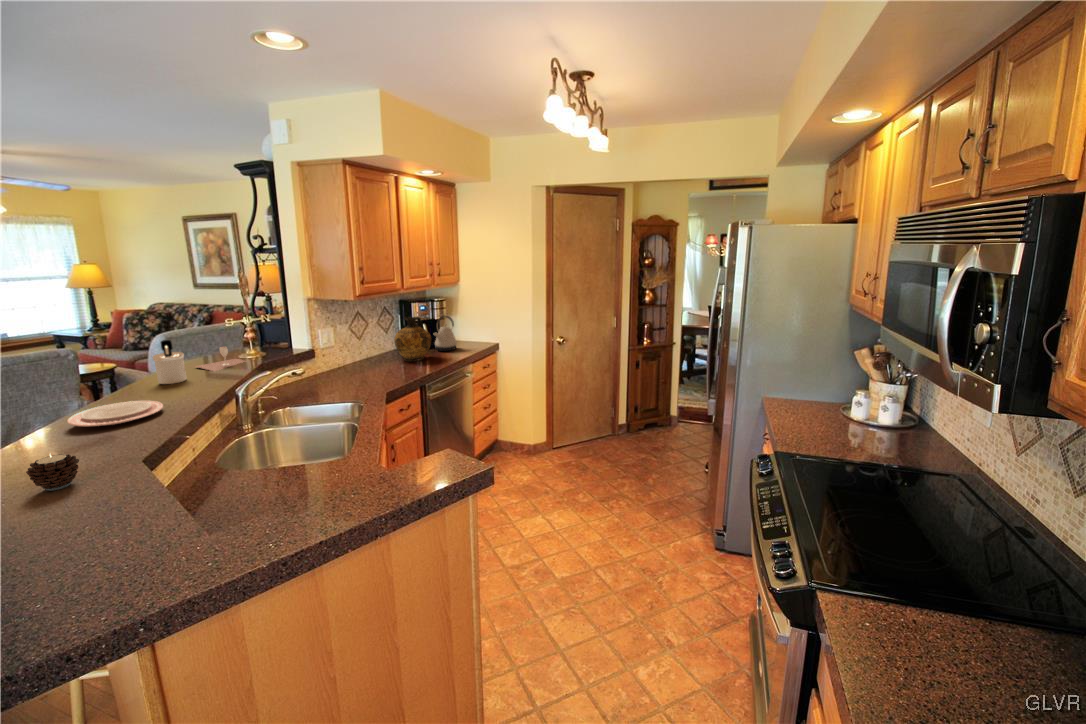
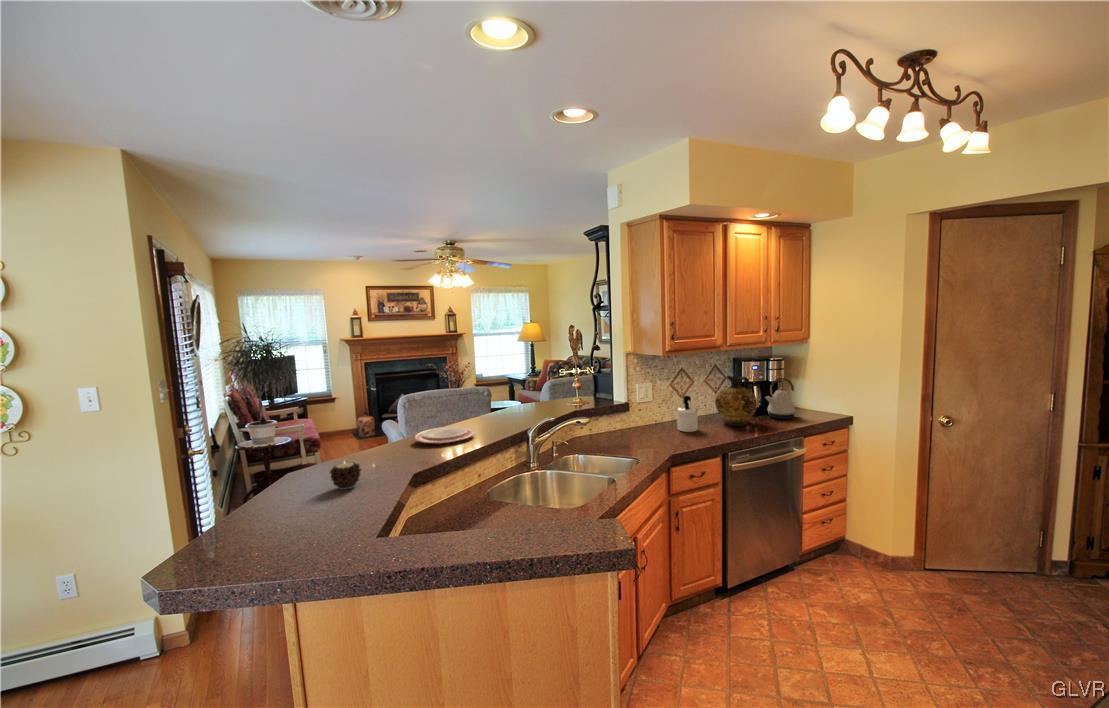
soap dispenser: present [153,340,187,384] -> present [676,396,698,432]
wine glass: present [196,347,245,371] -> none [538,390,580,410]

